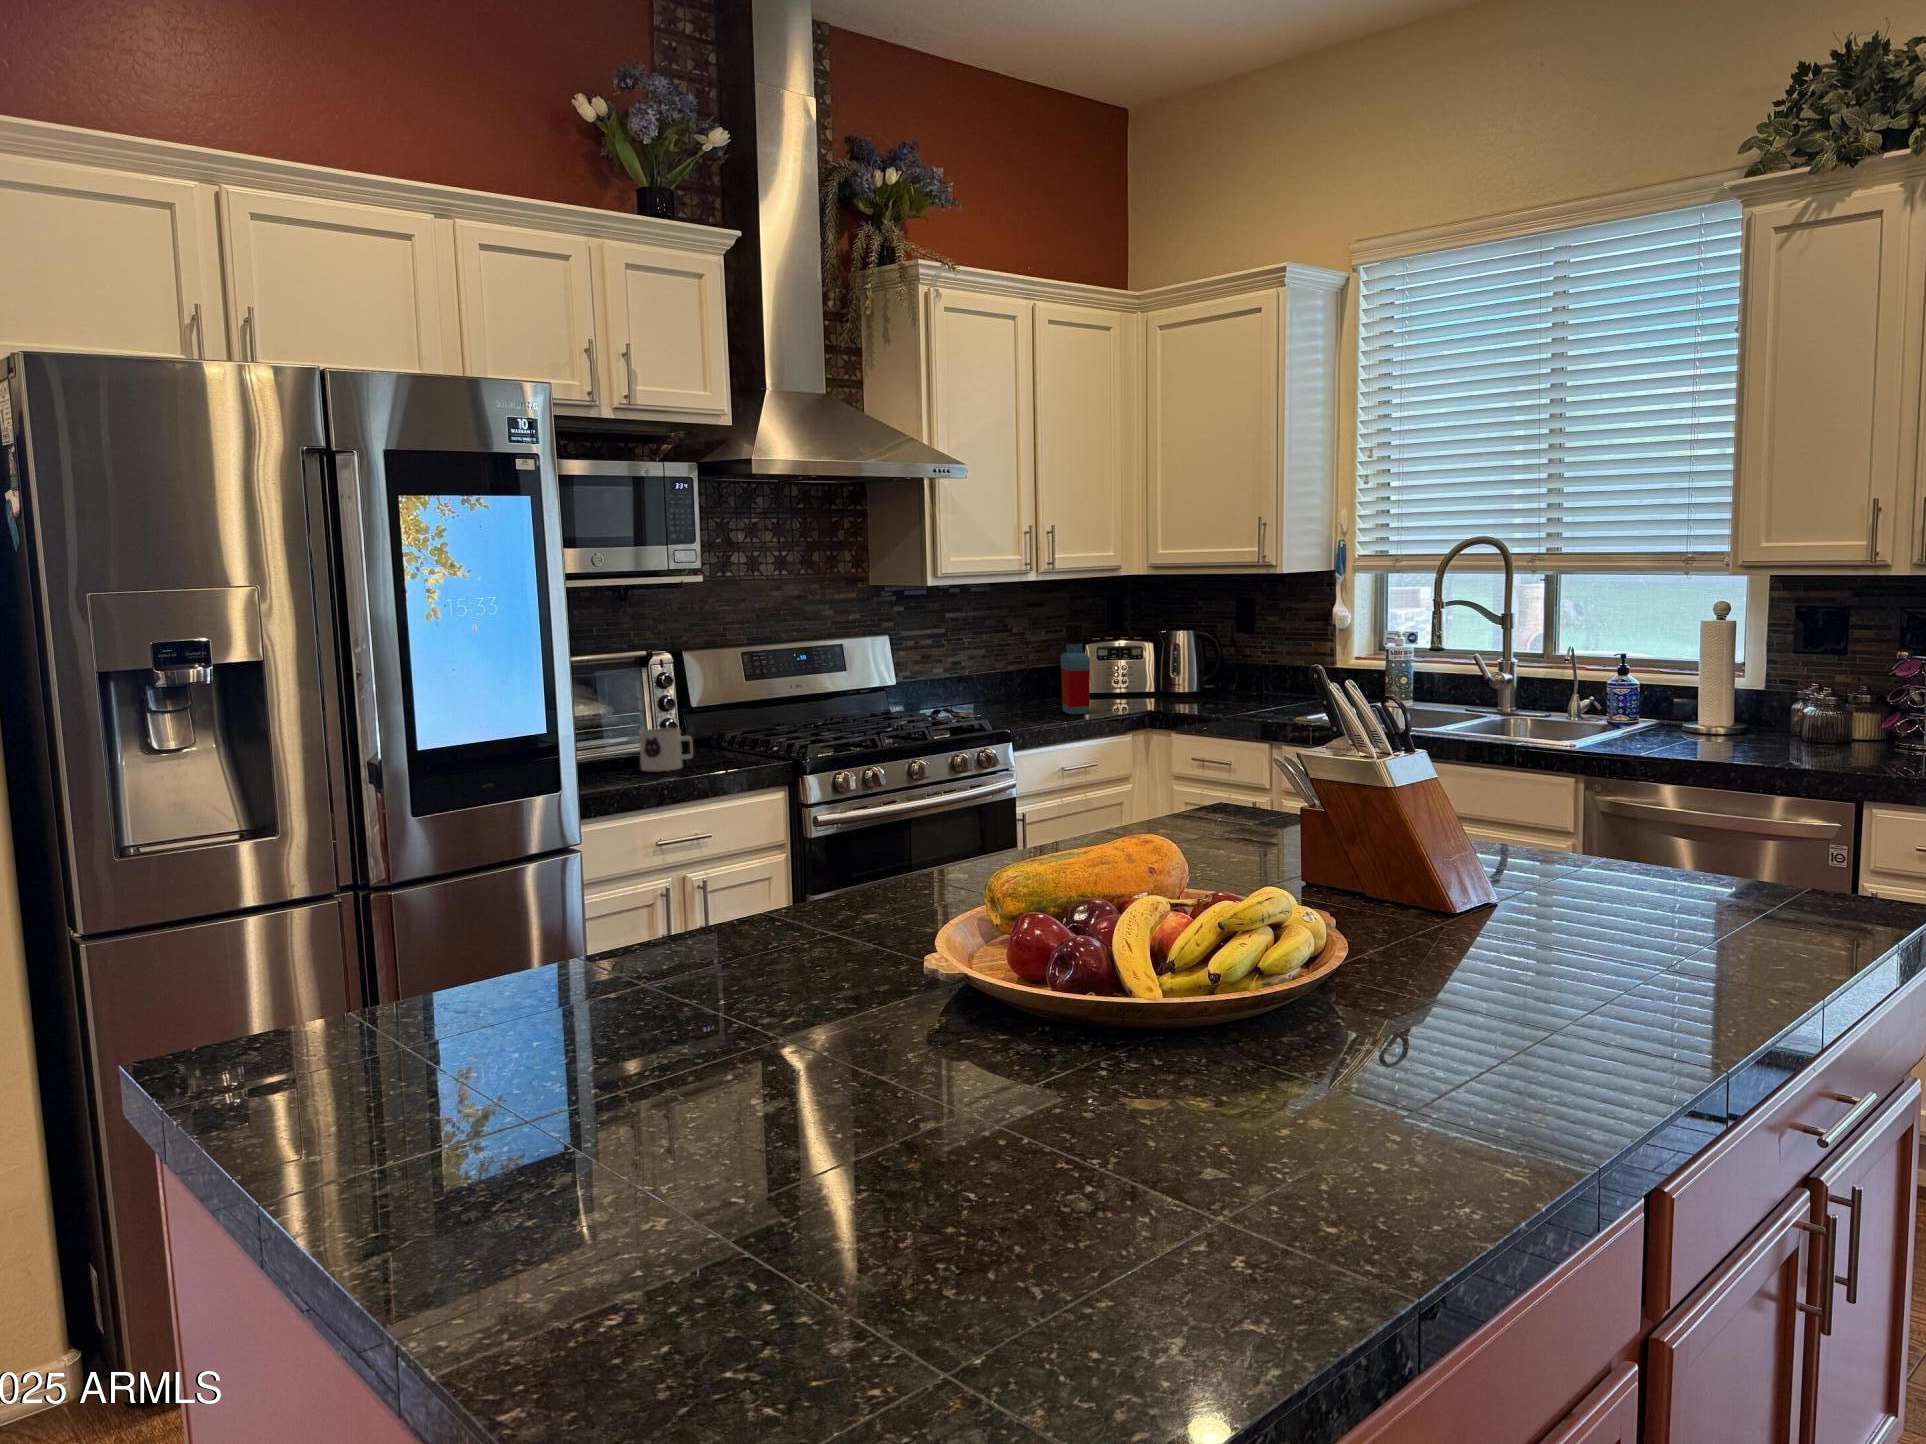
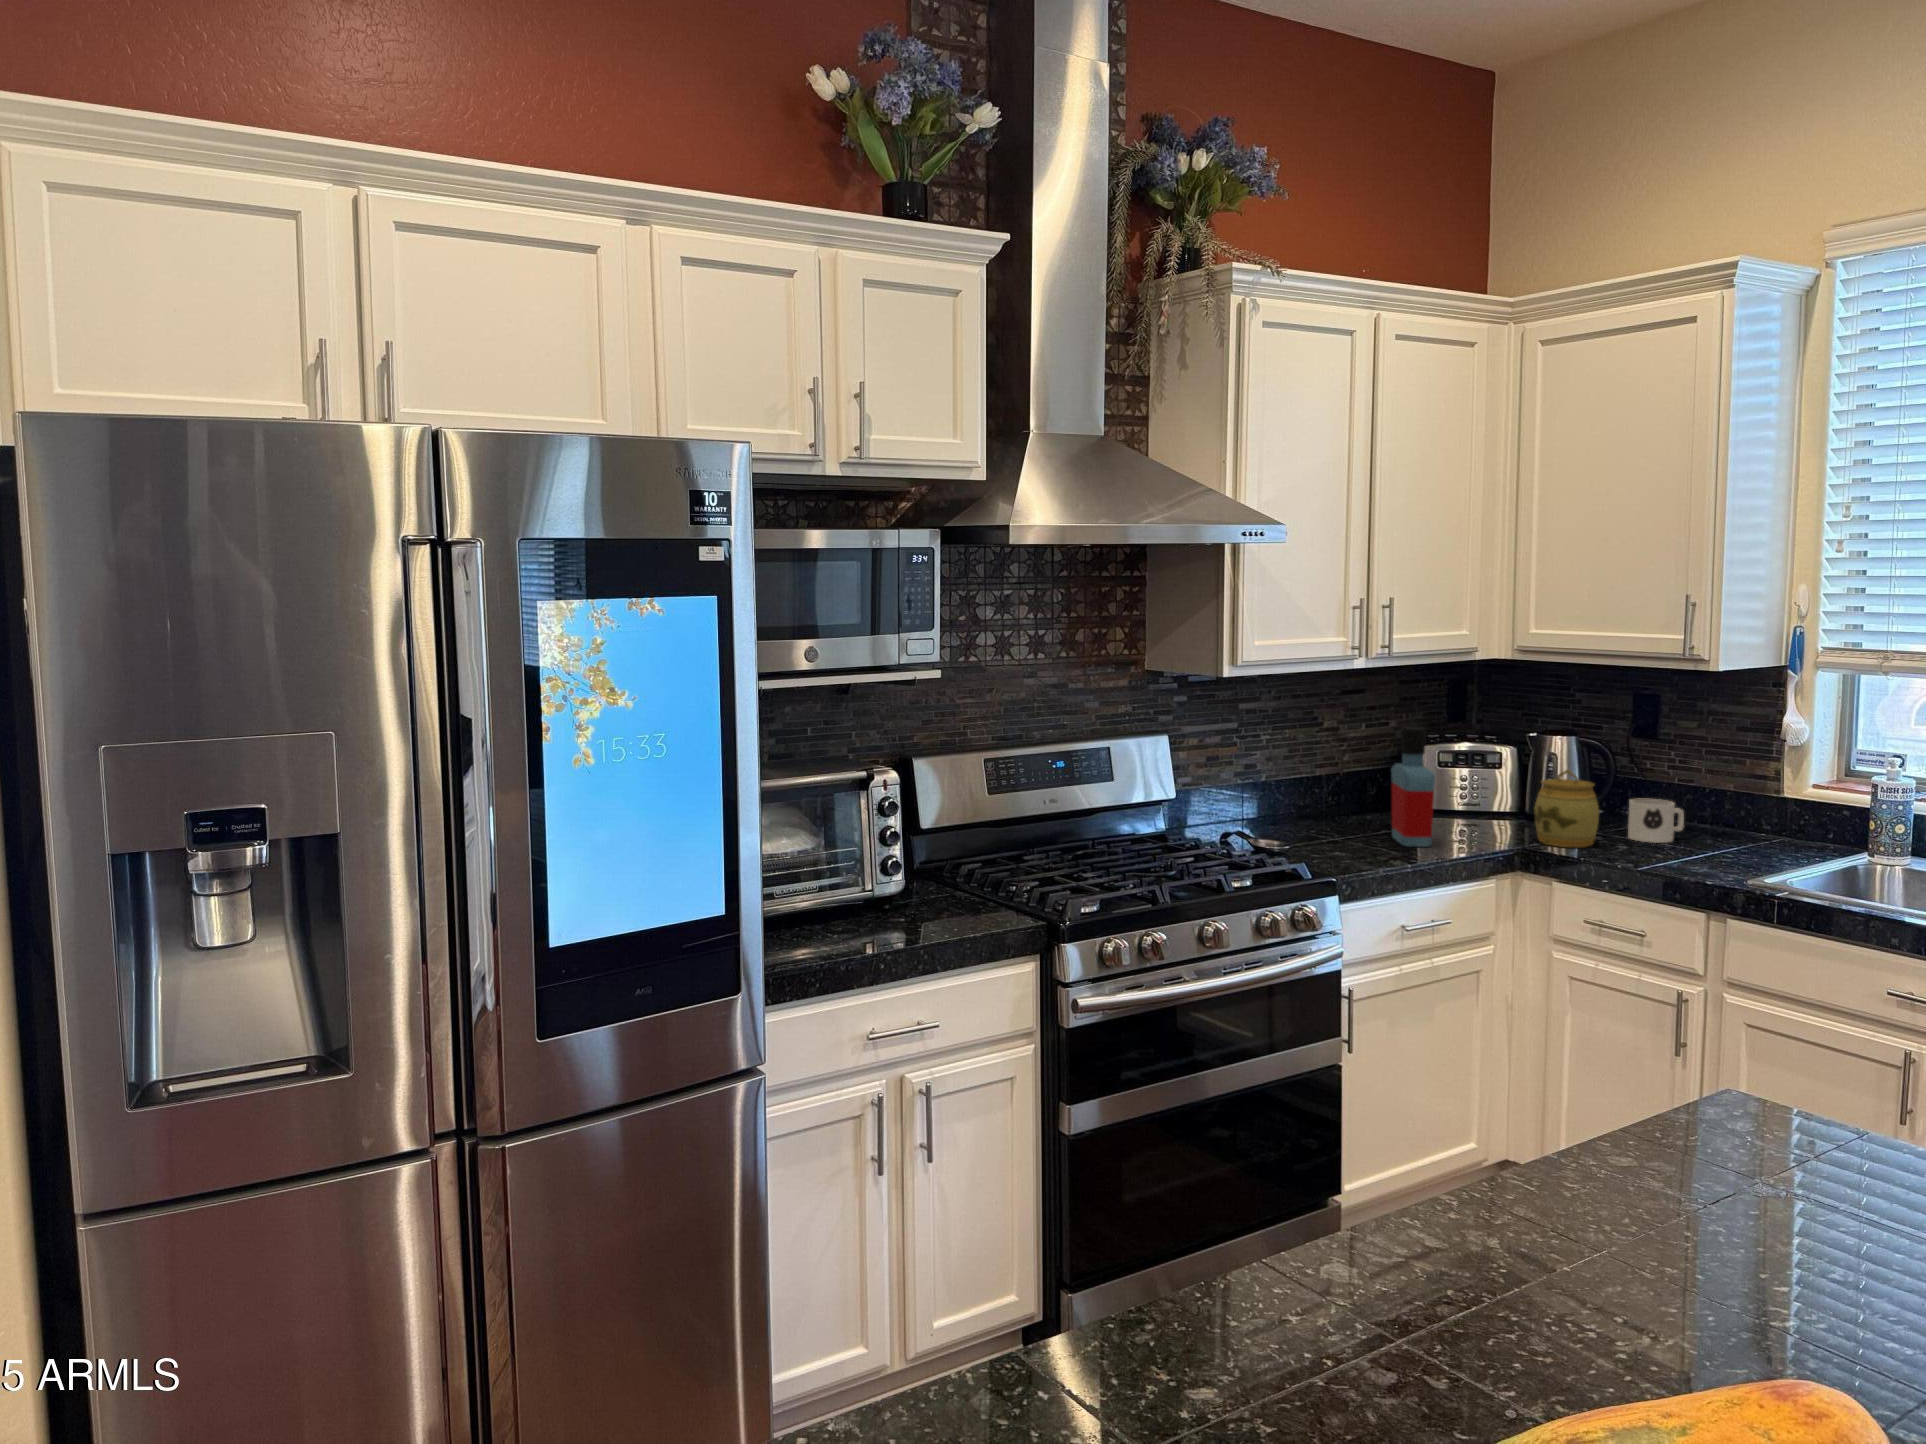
jar: none [1165,651,1209,709] -> present [1535,770,1599,847]
mug: present [639,728,693,772] -> present [1628,799,1684,843]

